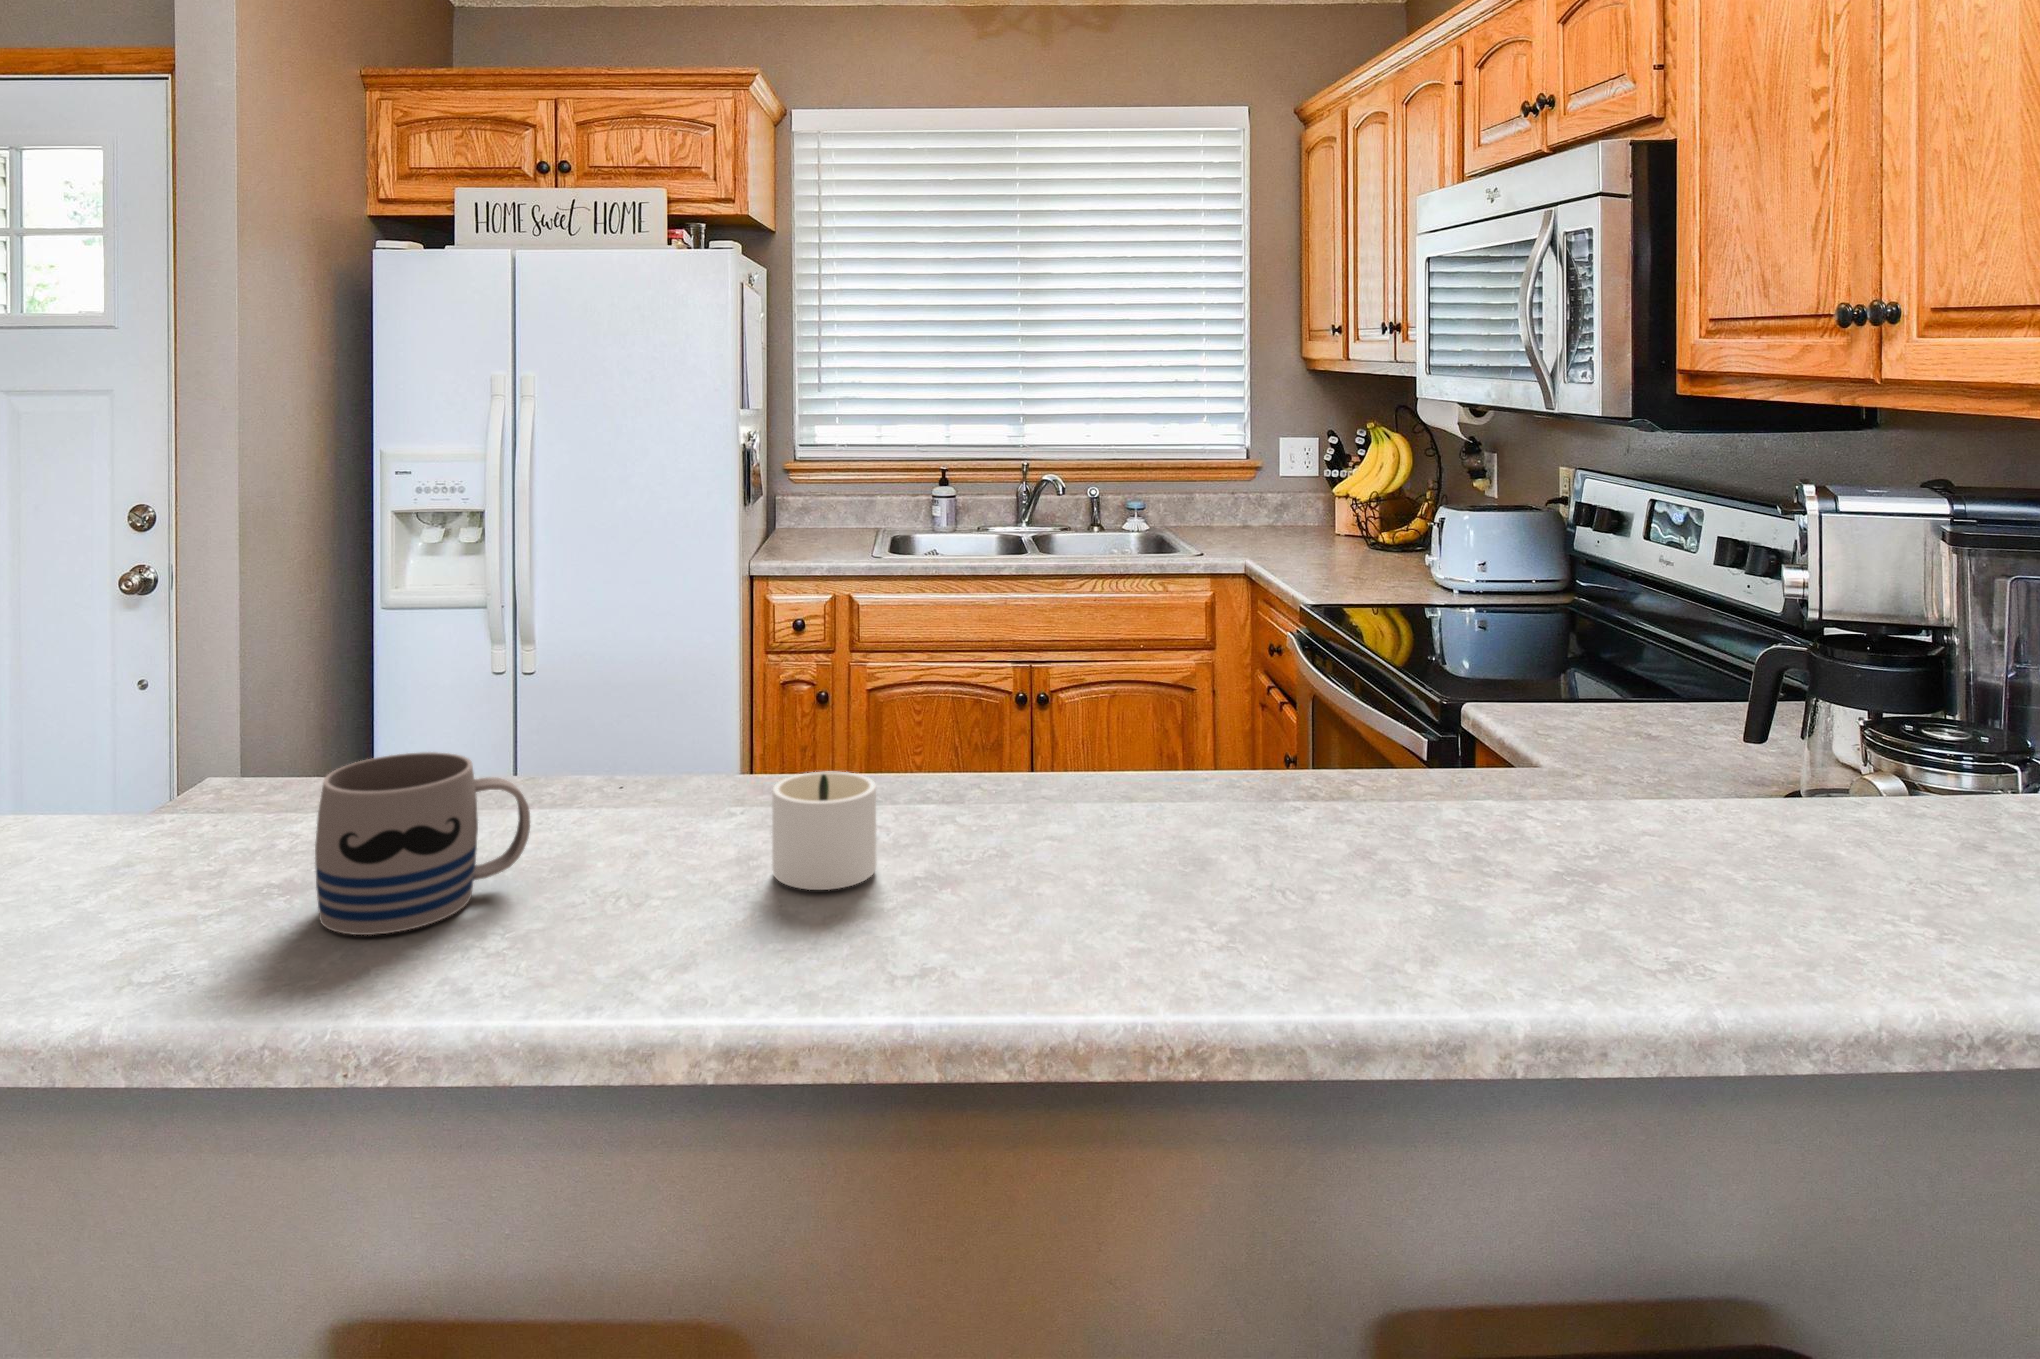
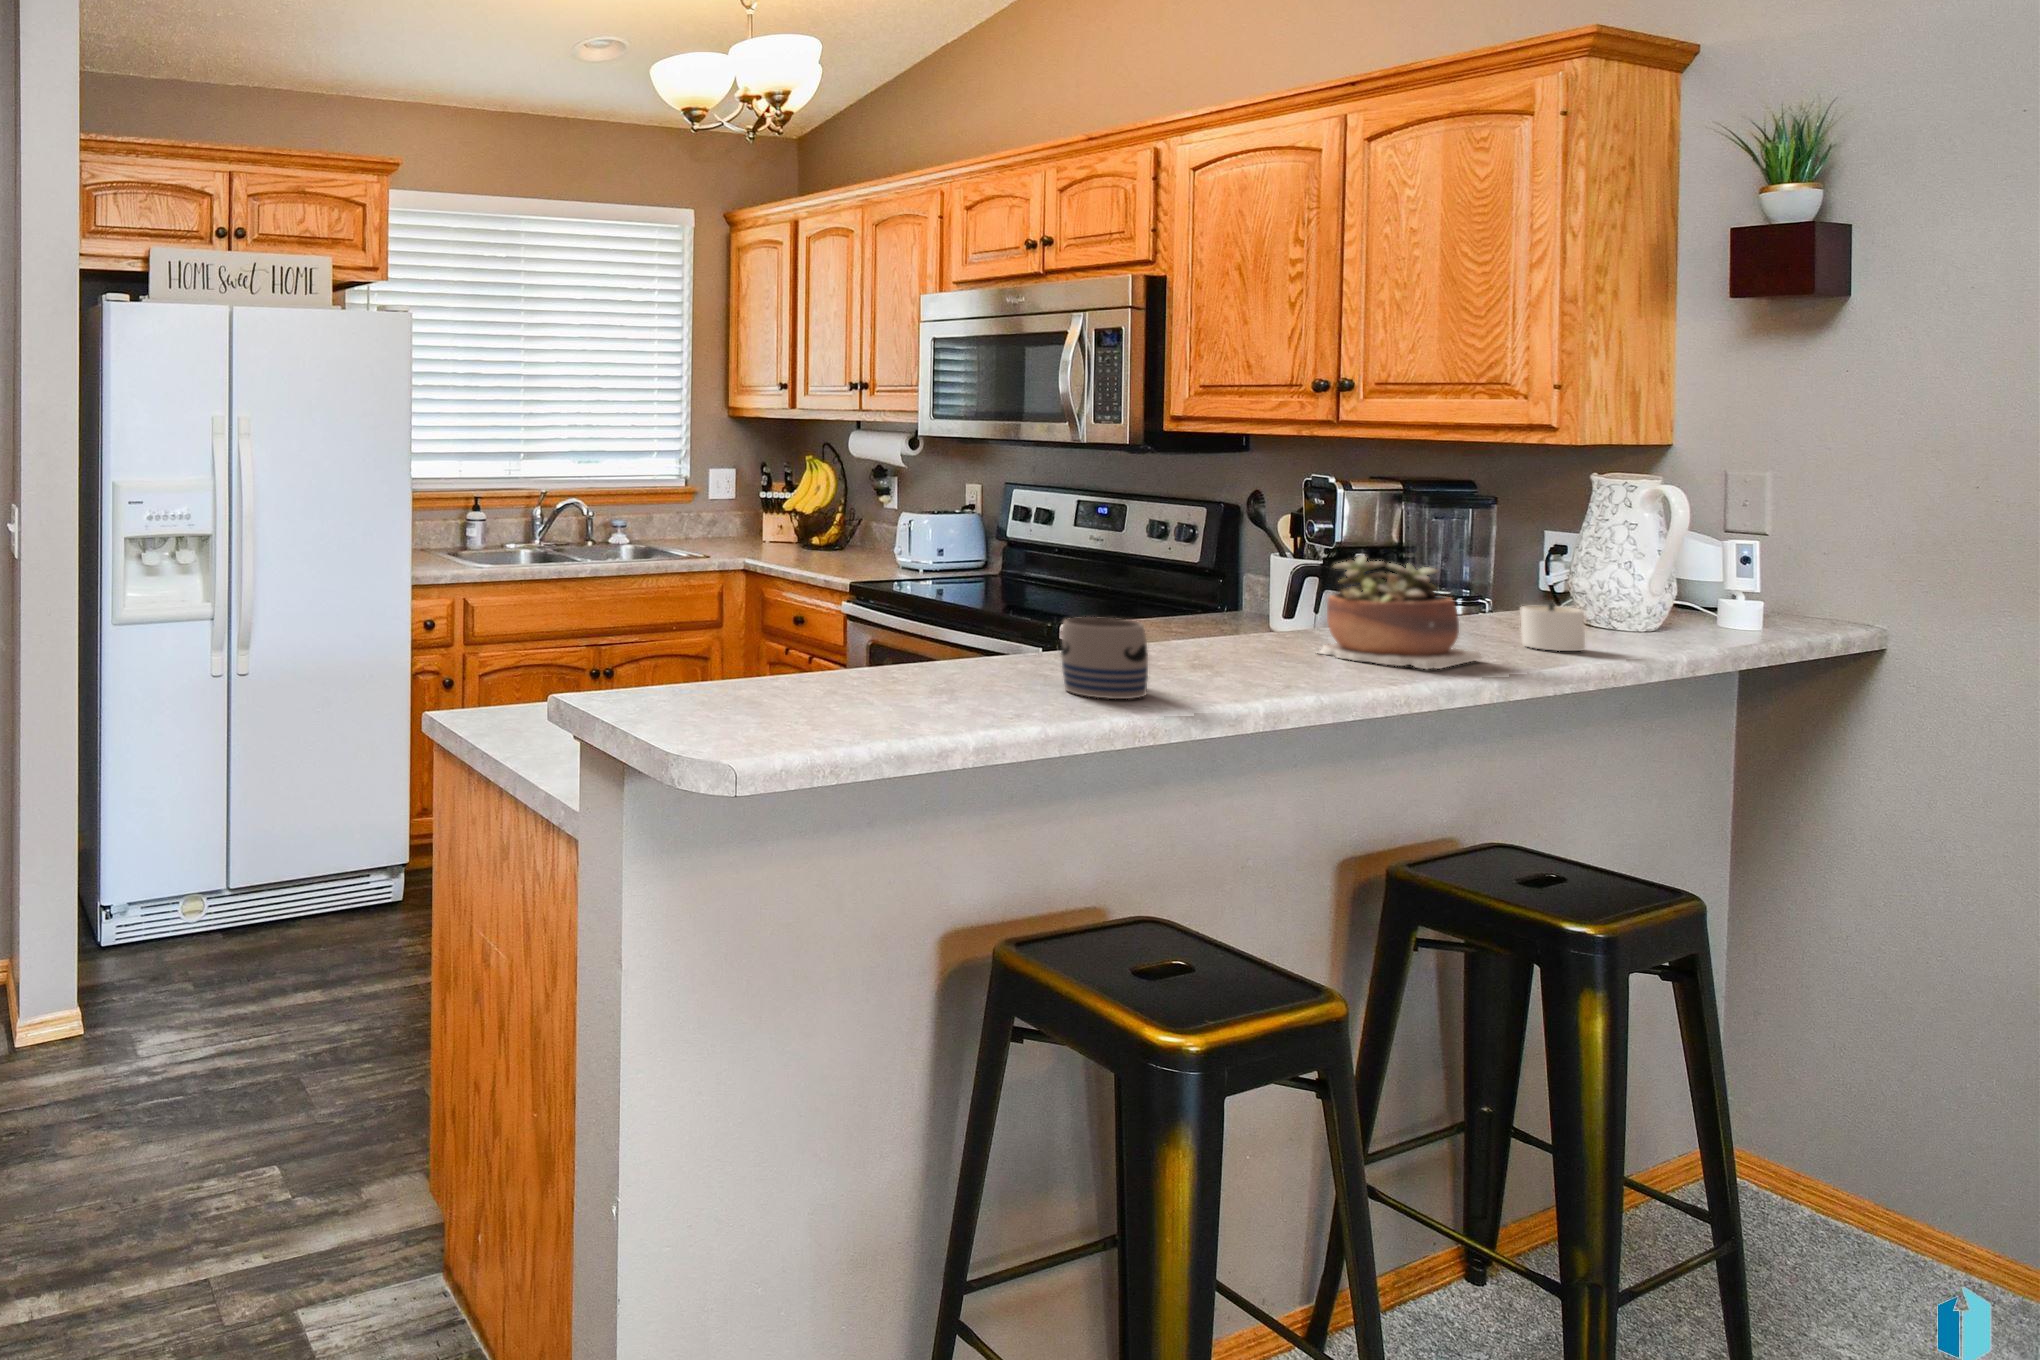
succulent plant: none [1141,663,1452,952] -> present [1319,555,1482,669]
candle: present [772,771,877,890] -> present [1521,604,1585,651]

